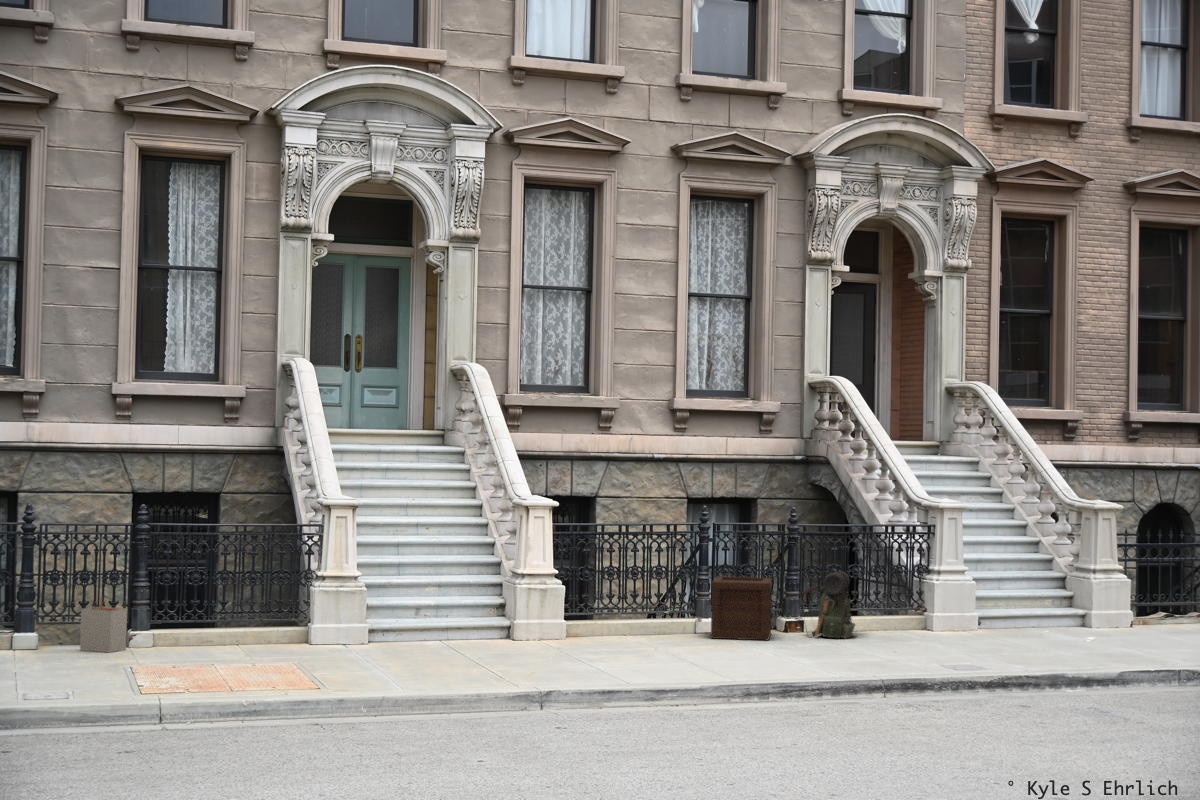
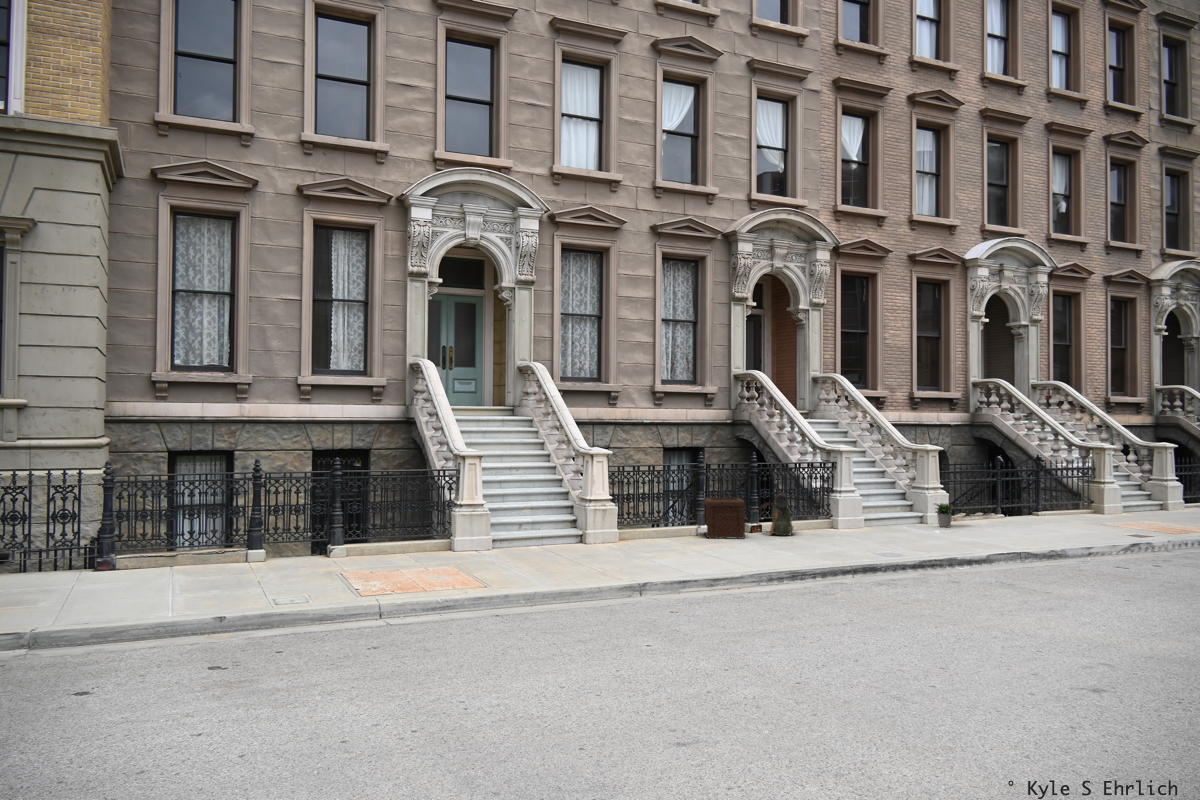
potted plant: none [1098,595,1143,633] -> present [934,503,952,527]
storage bin: present [80,596,127,652] -> none [298,521,331,561]

